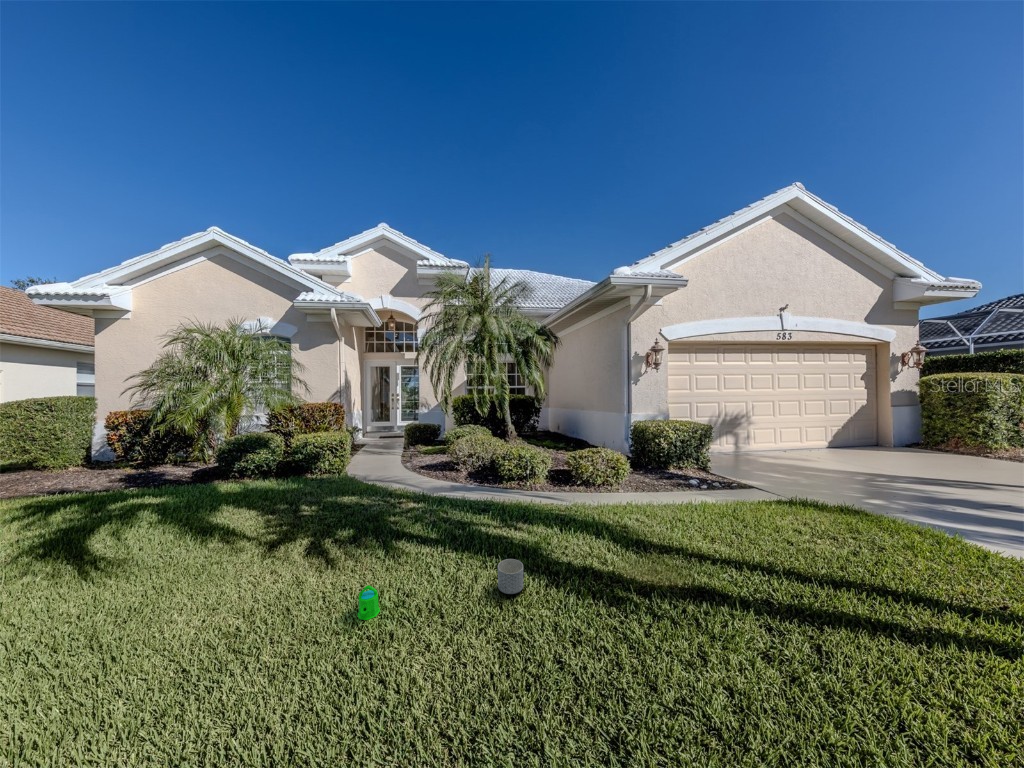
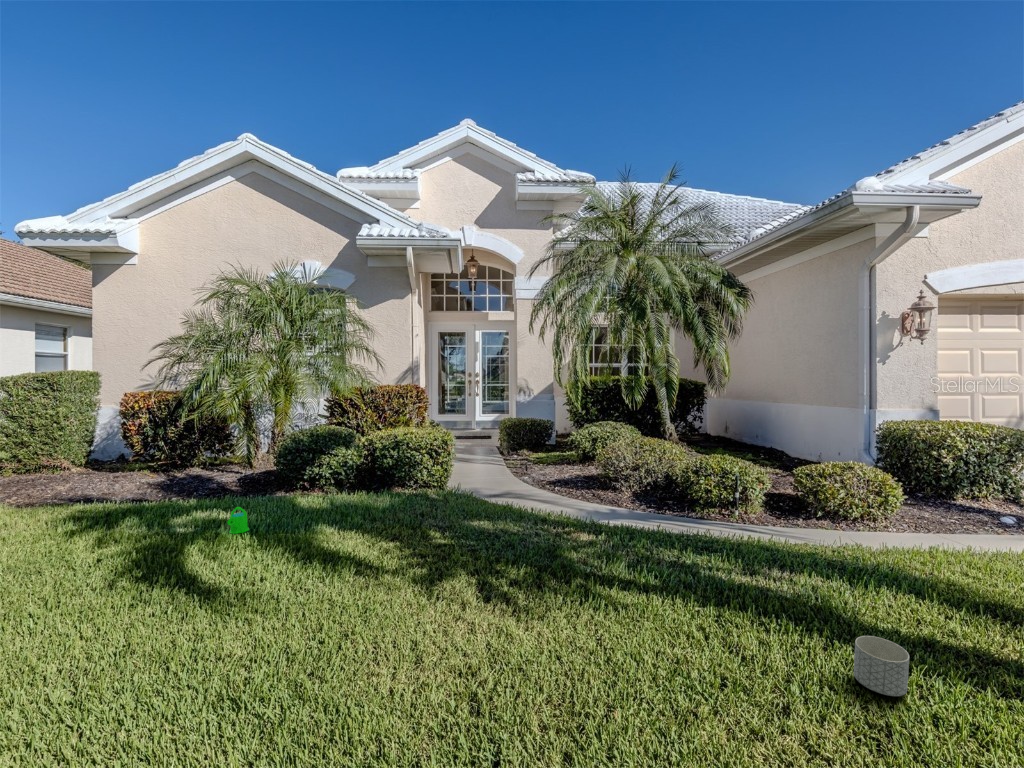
watering can: present [357,585,380,620] -> present [228,507,249,534]

